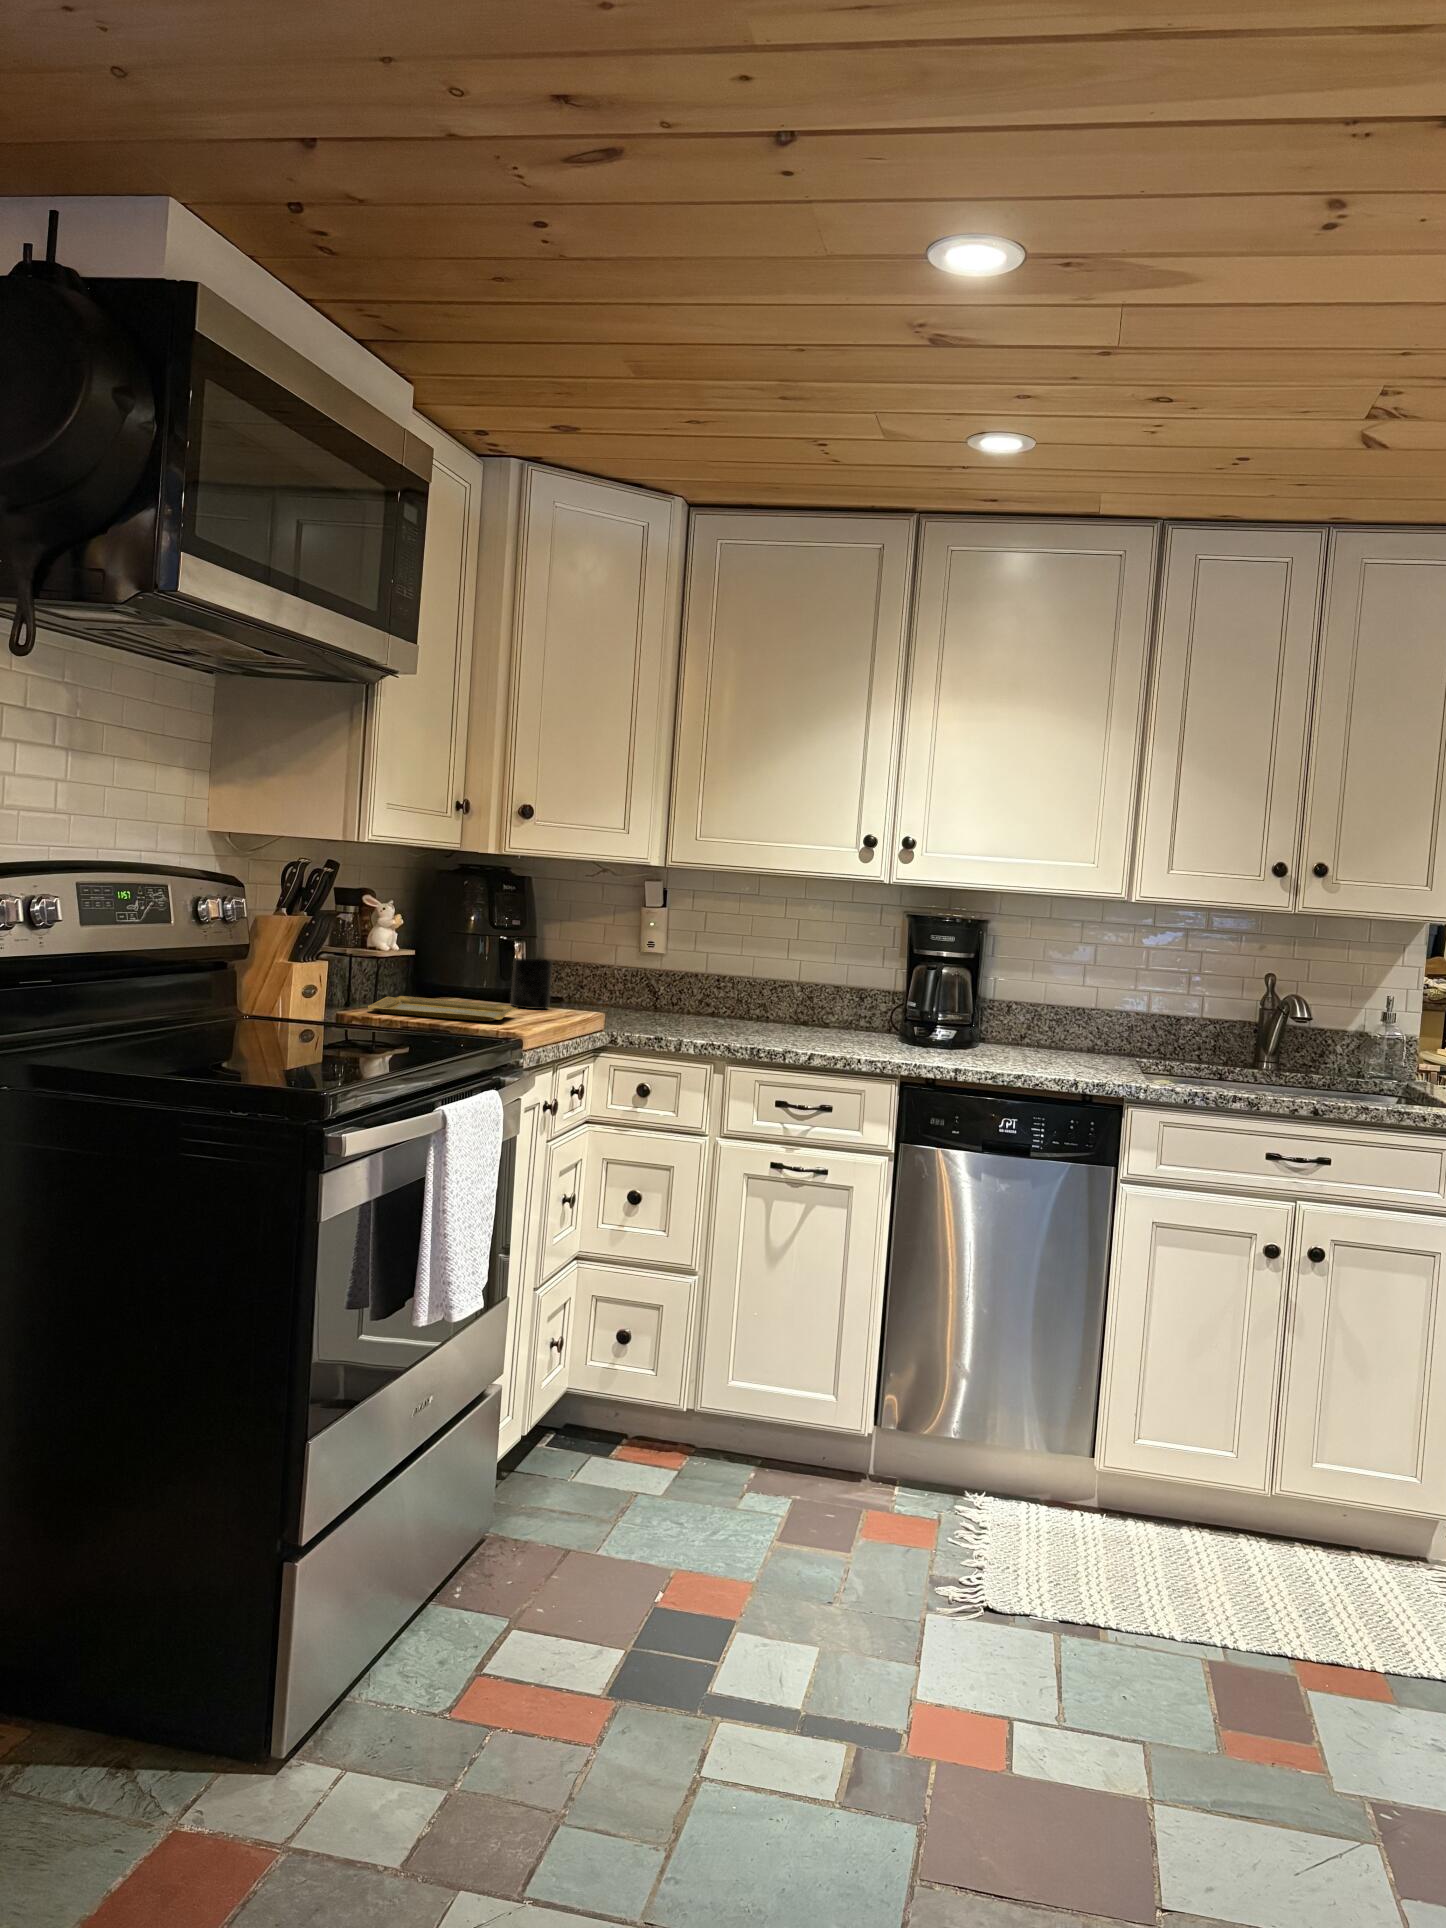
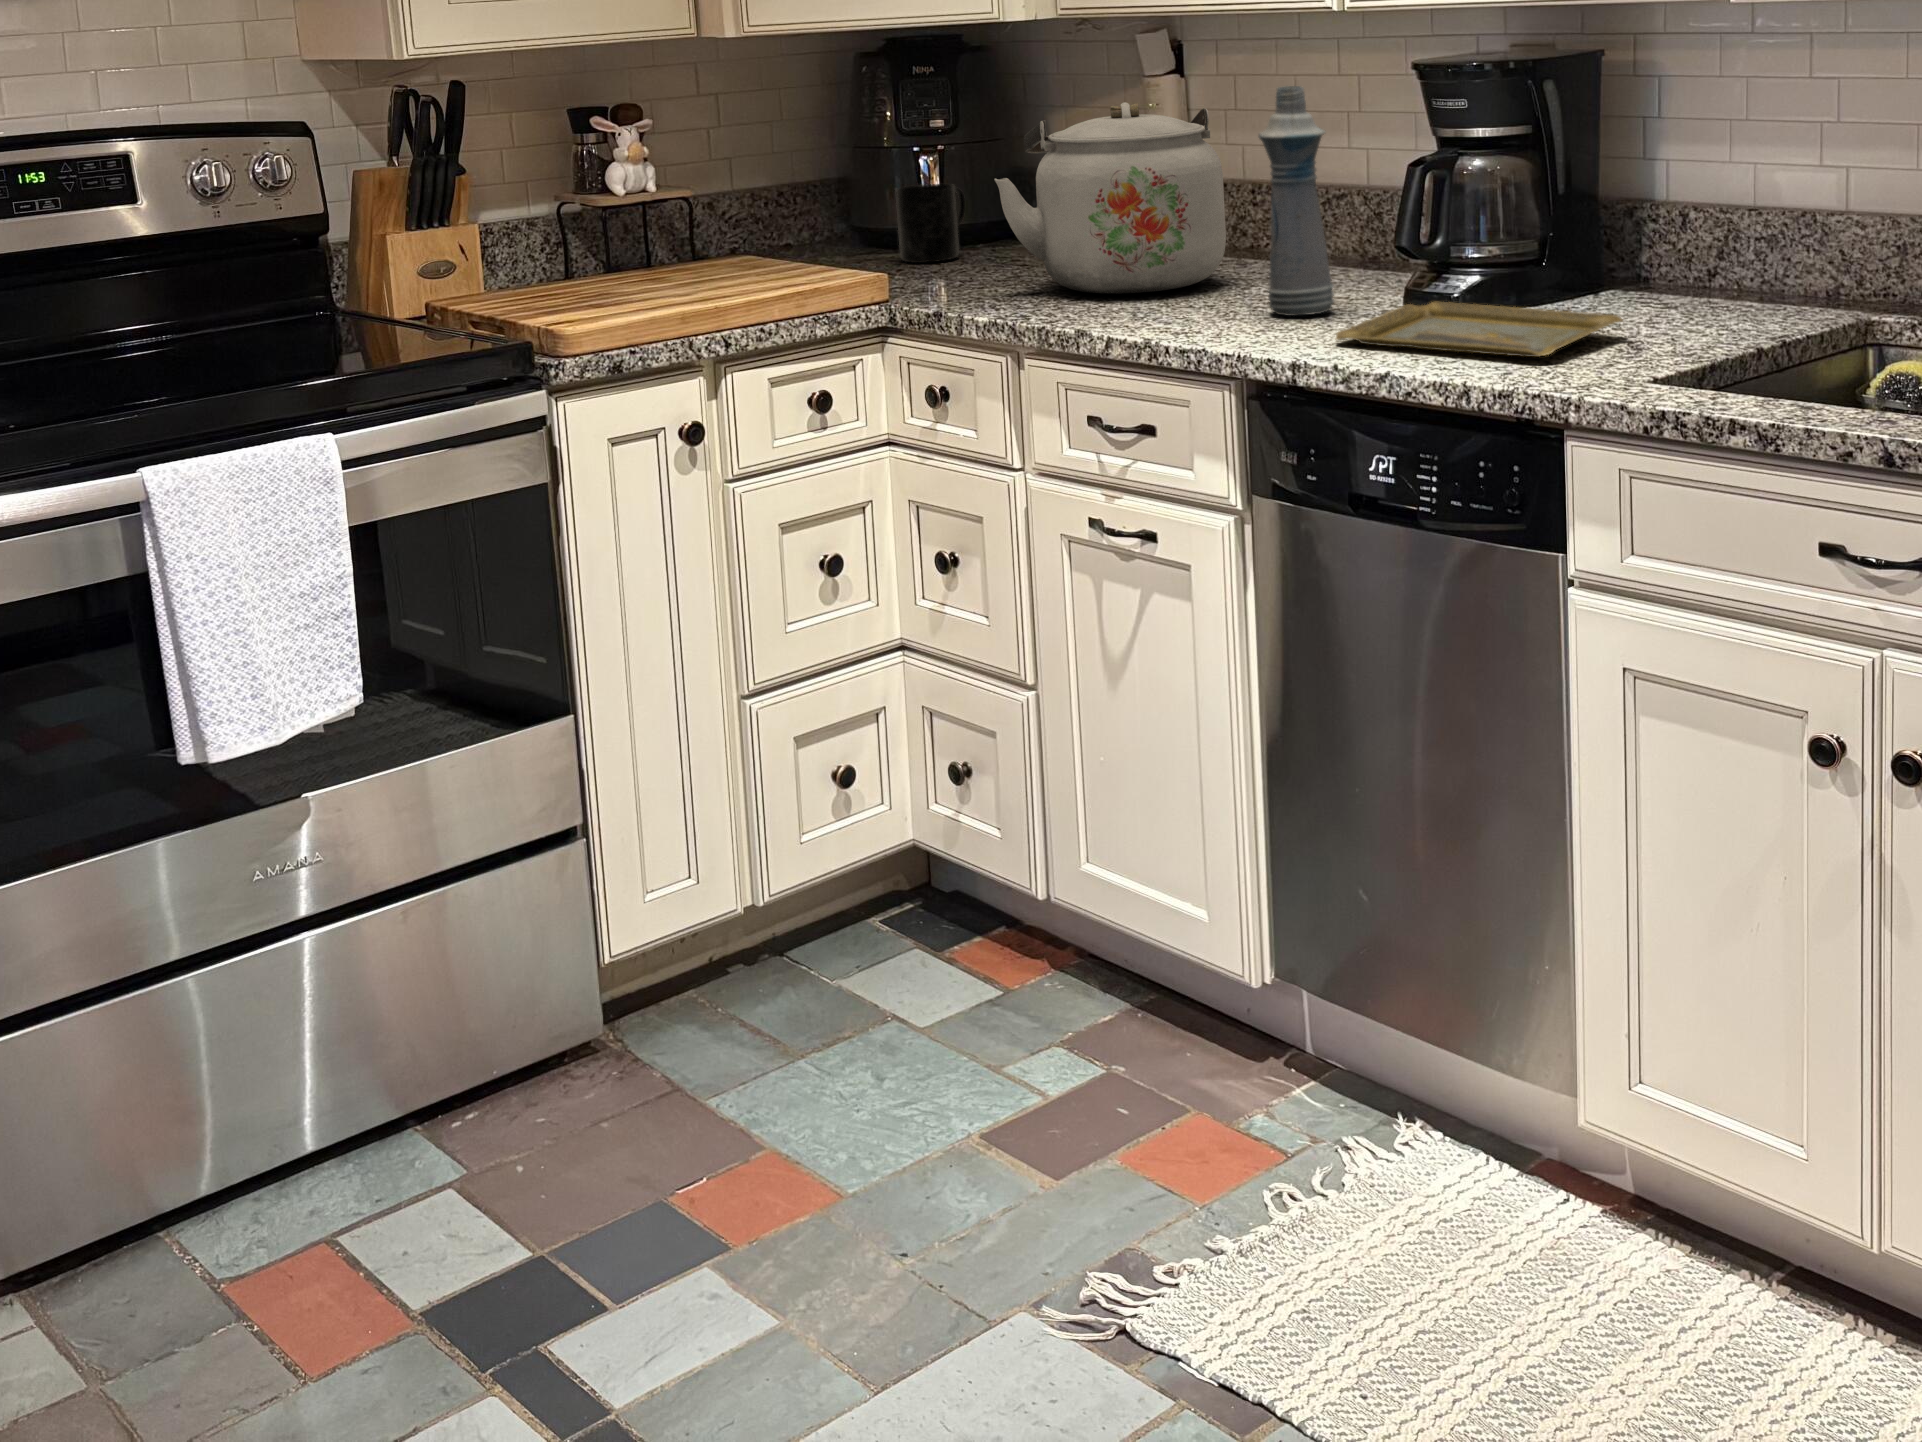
kettle: none [658,919,790,1032] -> present [994,102,1226,294]
bottle: none [860,919,903,1047] -> present [1259,86,1334,316]
tray: present [368,996,517,1021] -> present [1336,301,1623,357]

